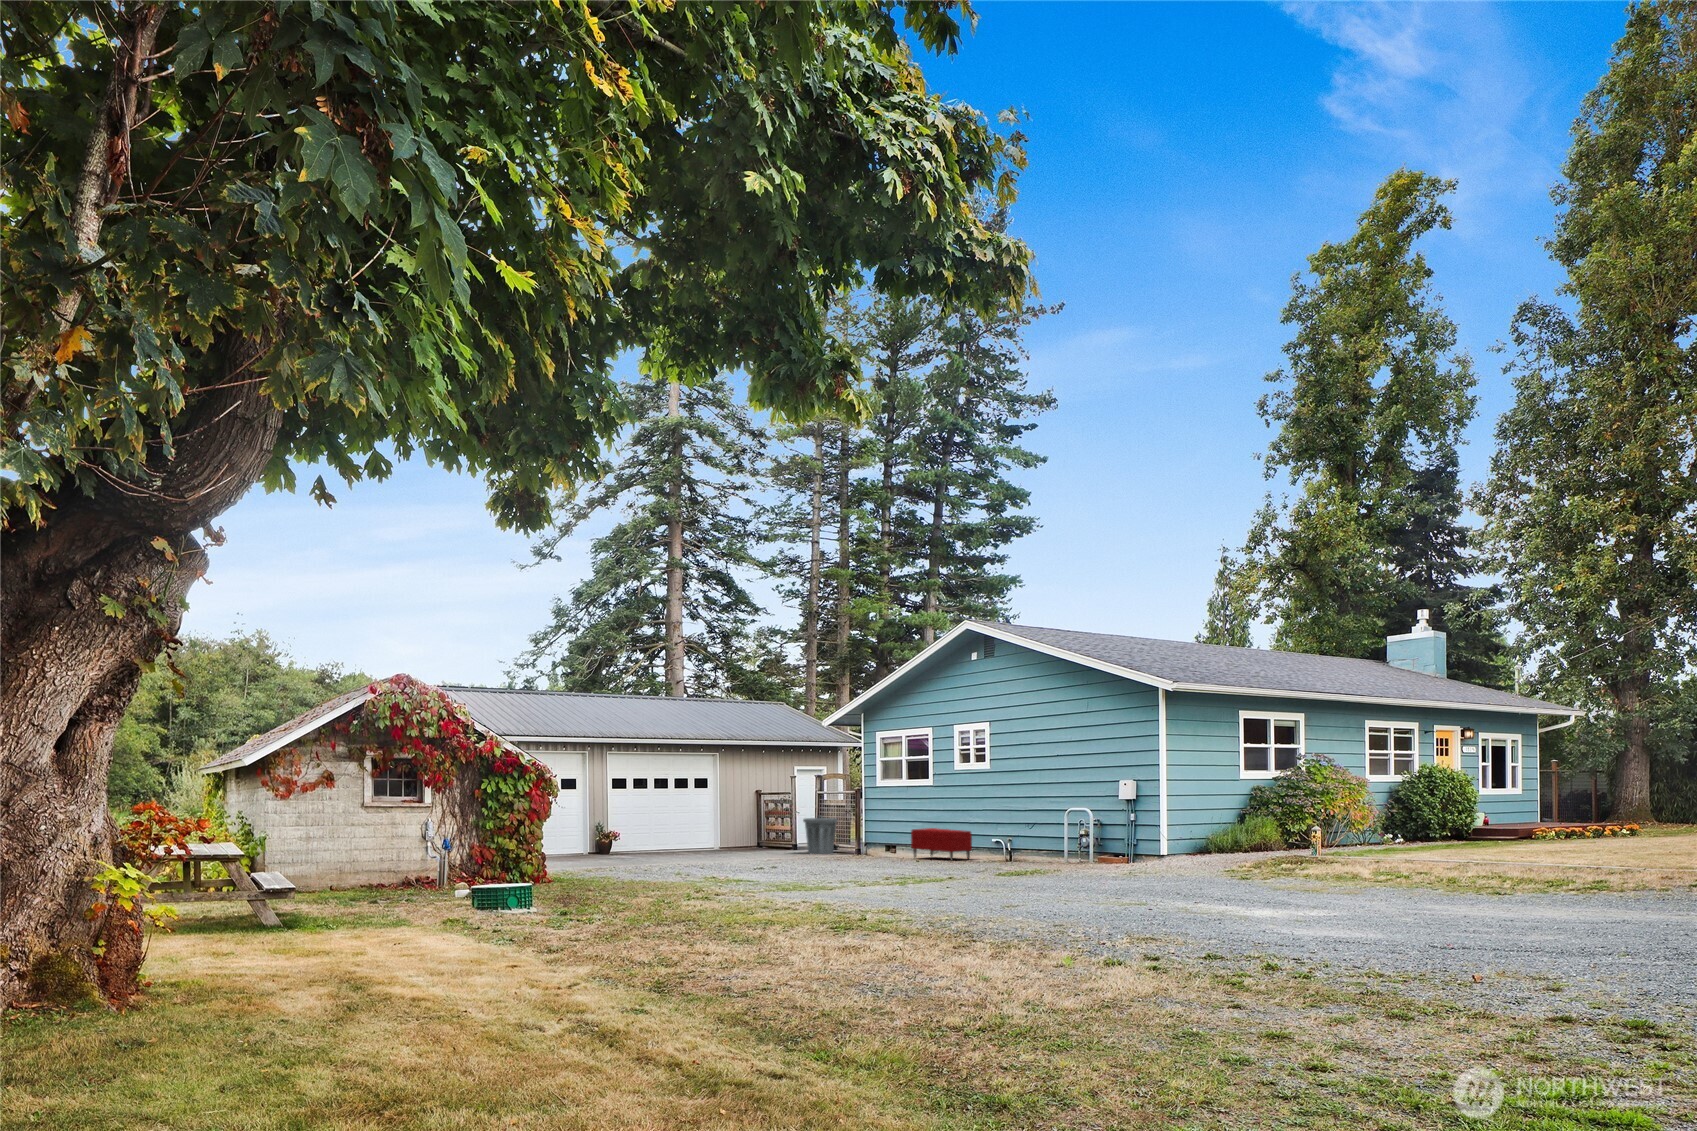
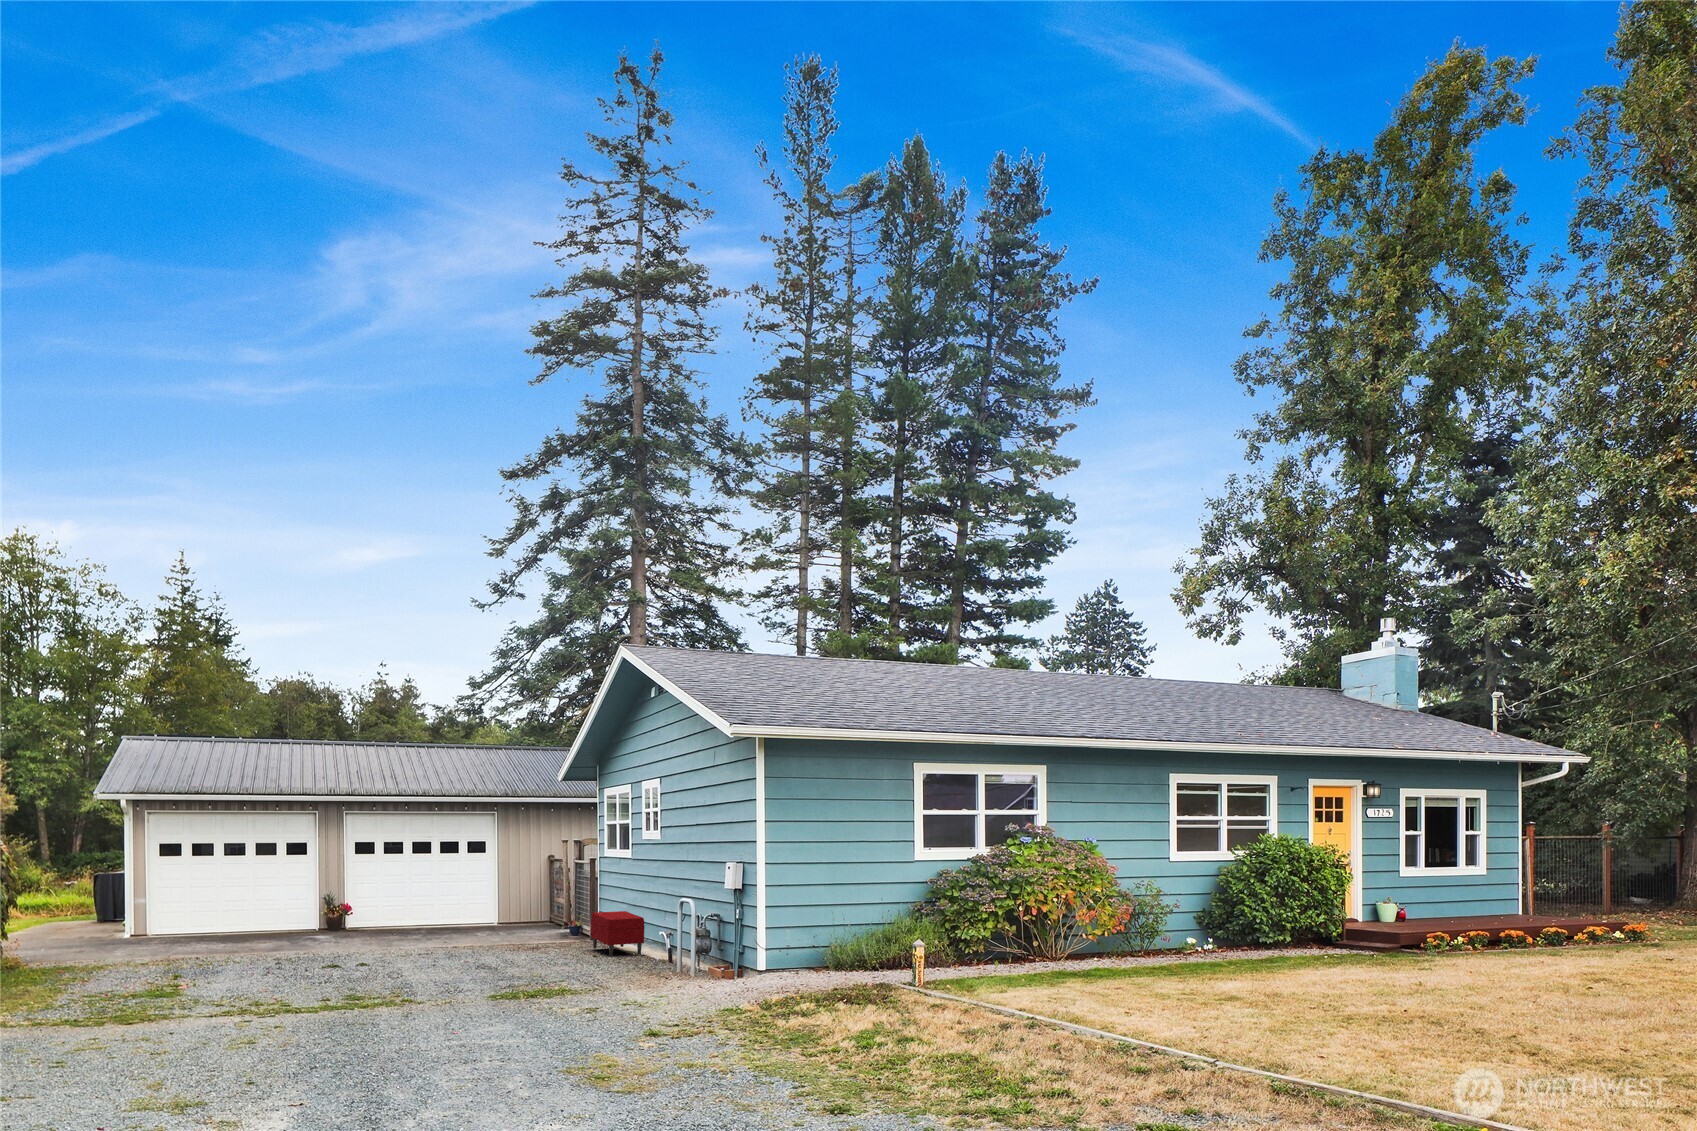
trash can: present [803,815,838,854] -> none [536,888,578,936]

